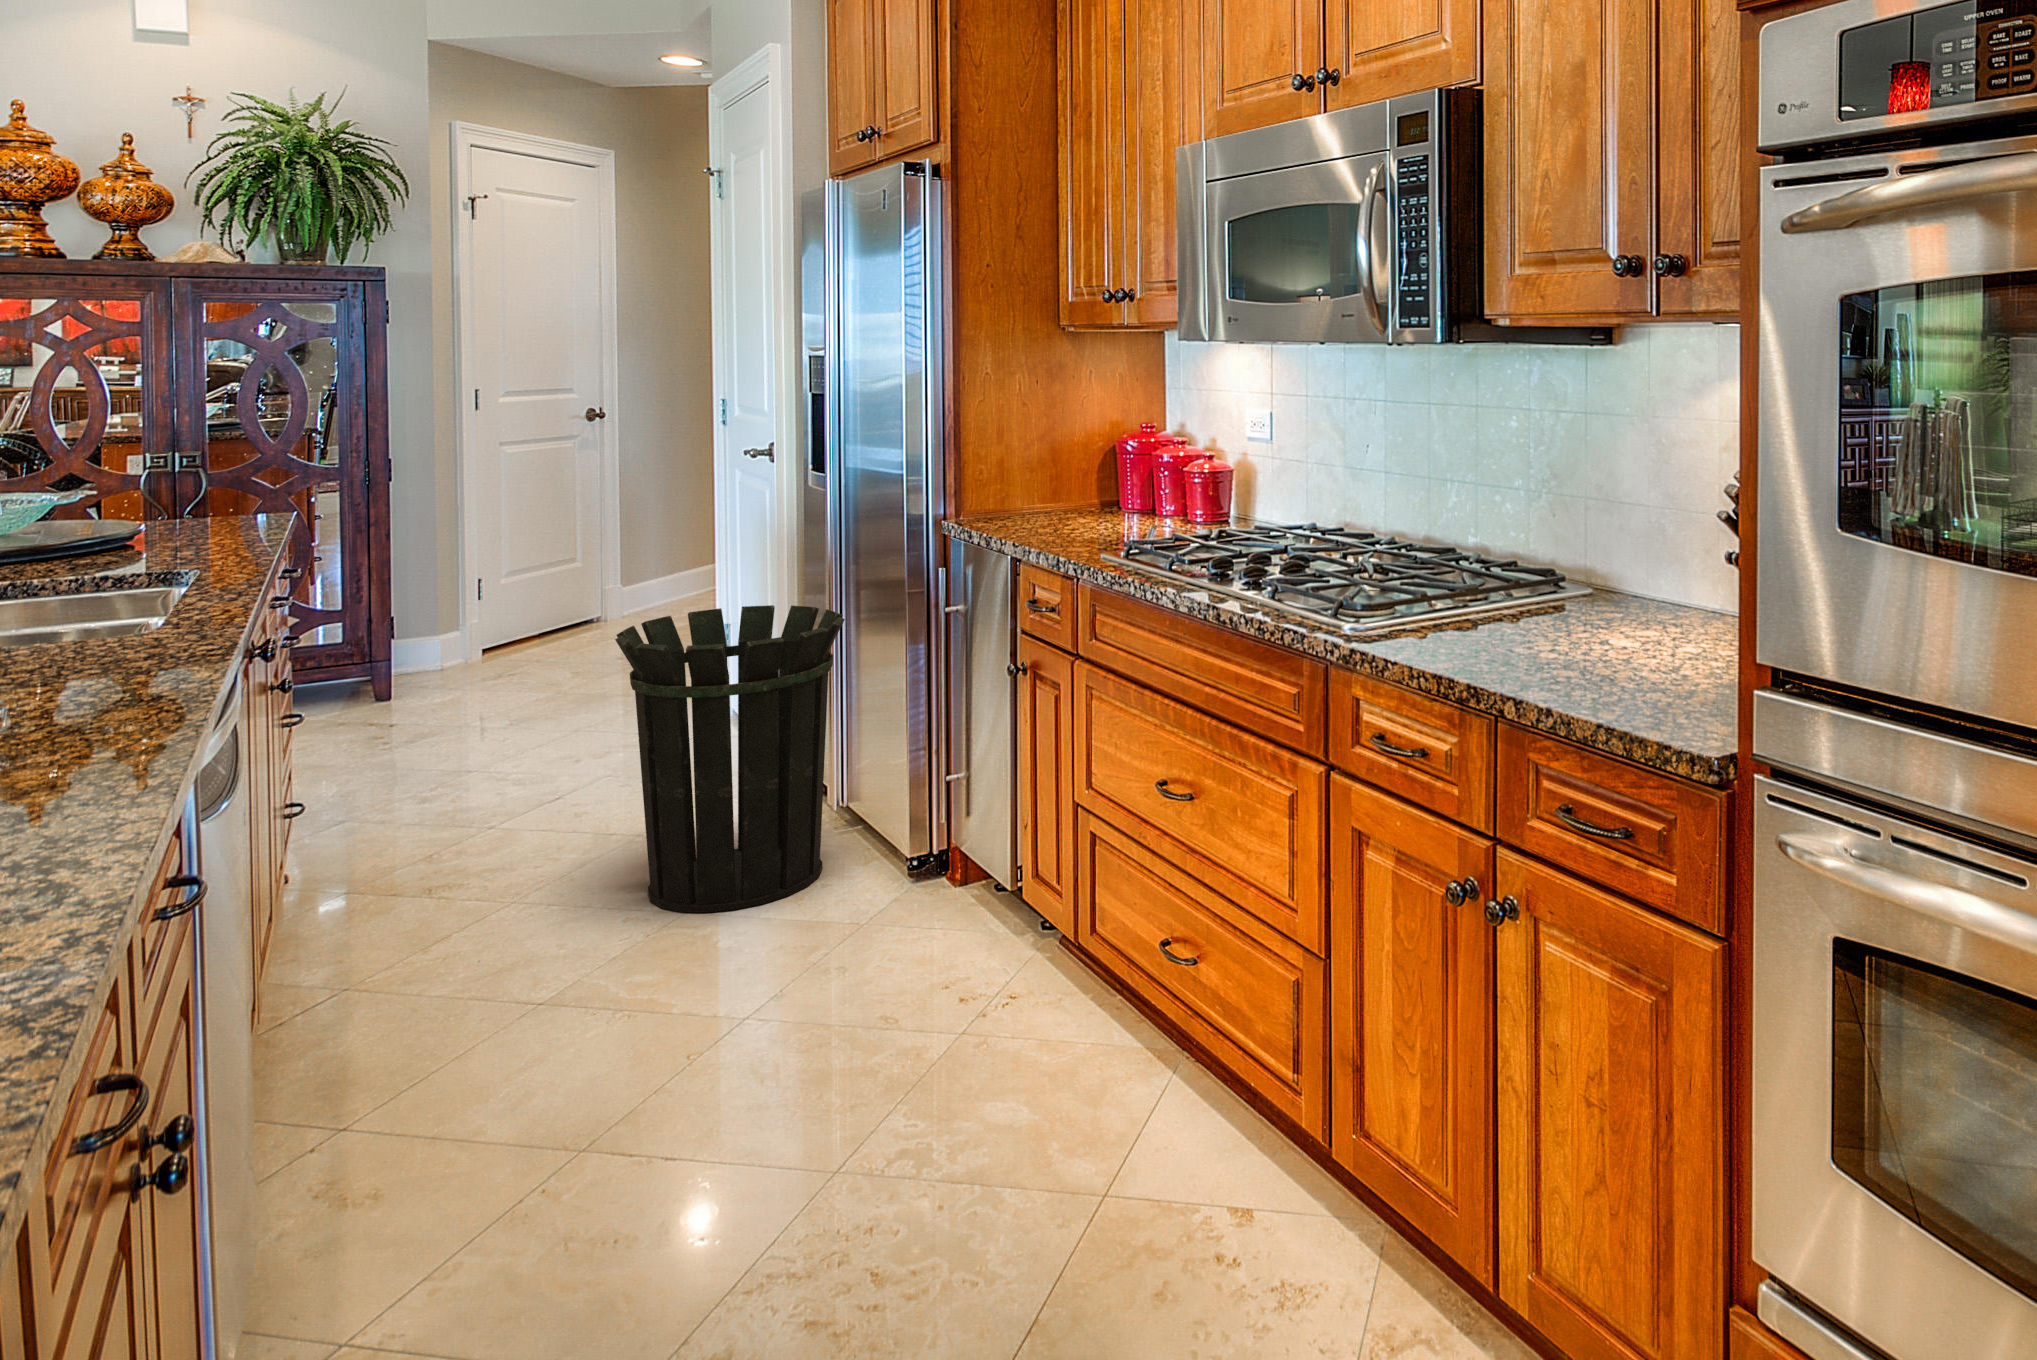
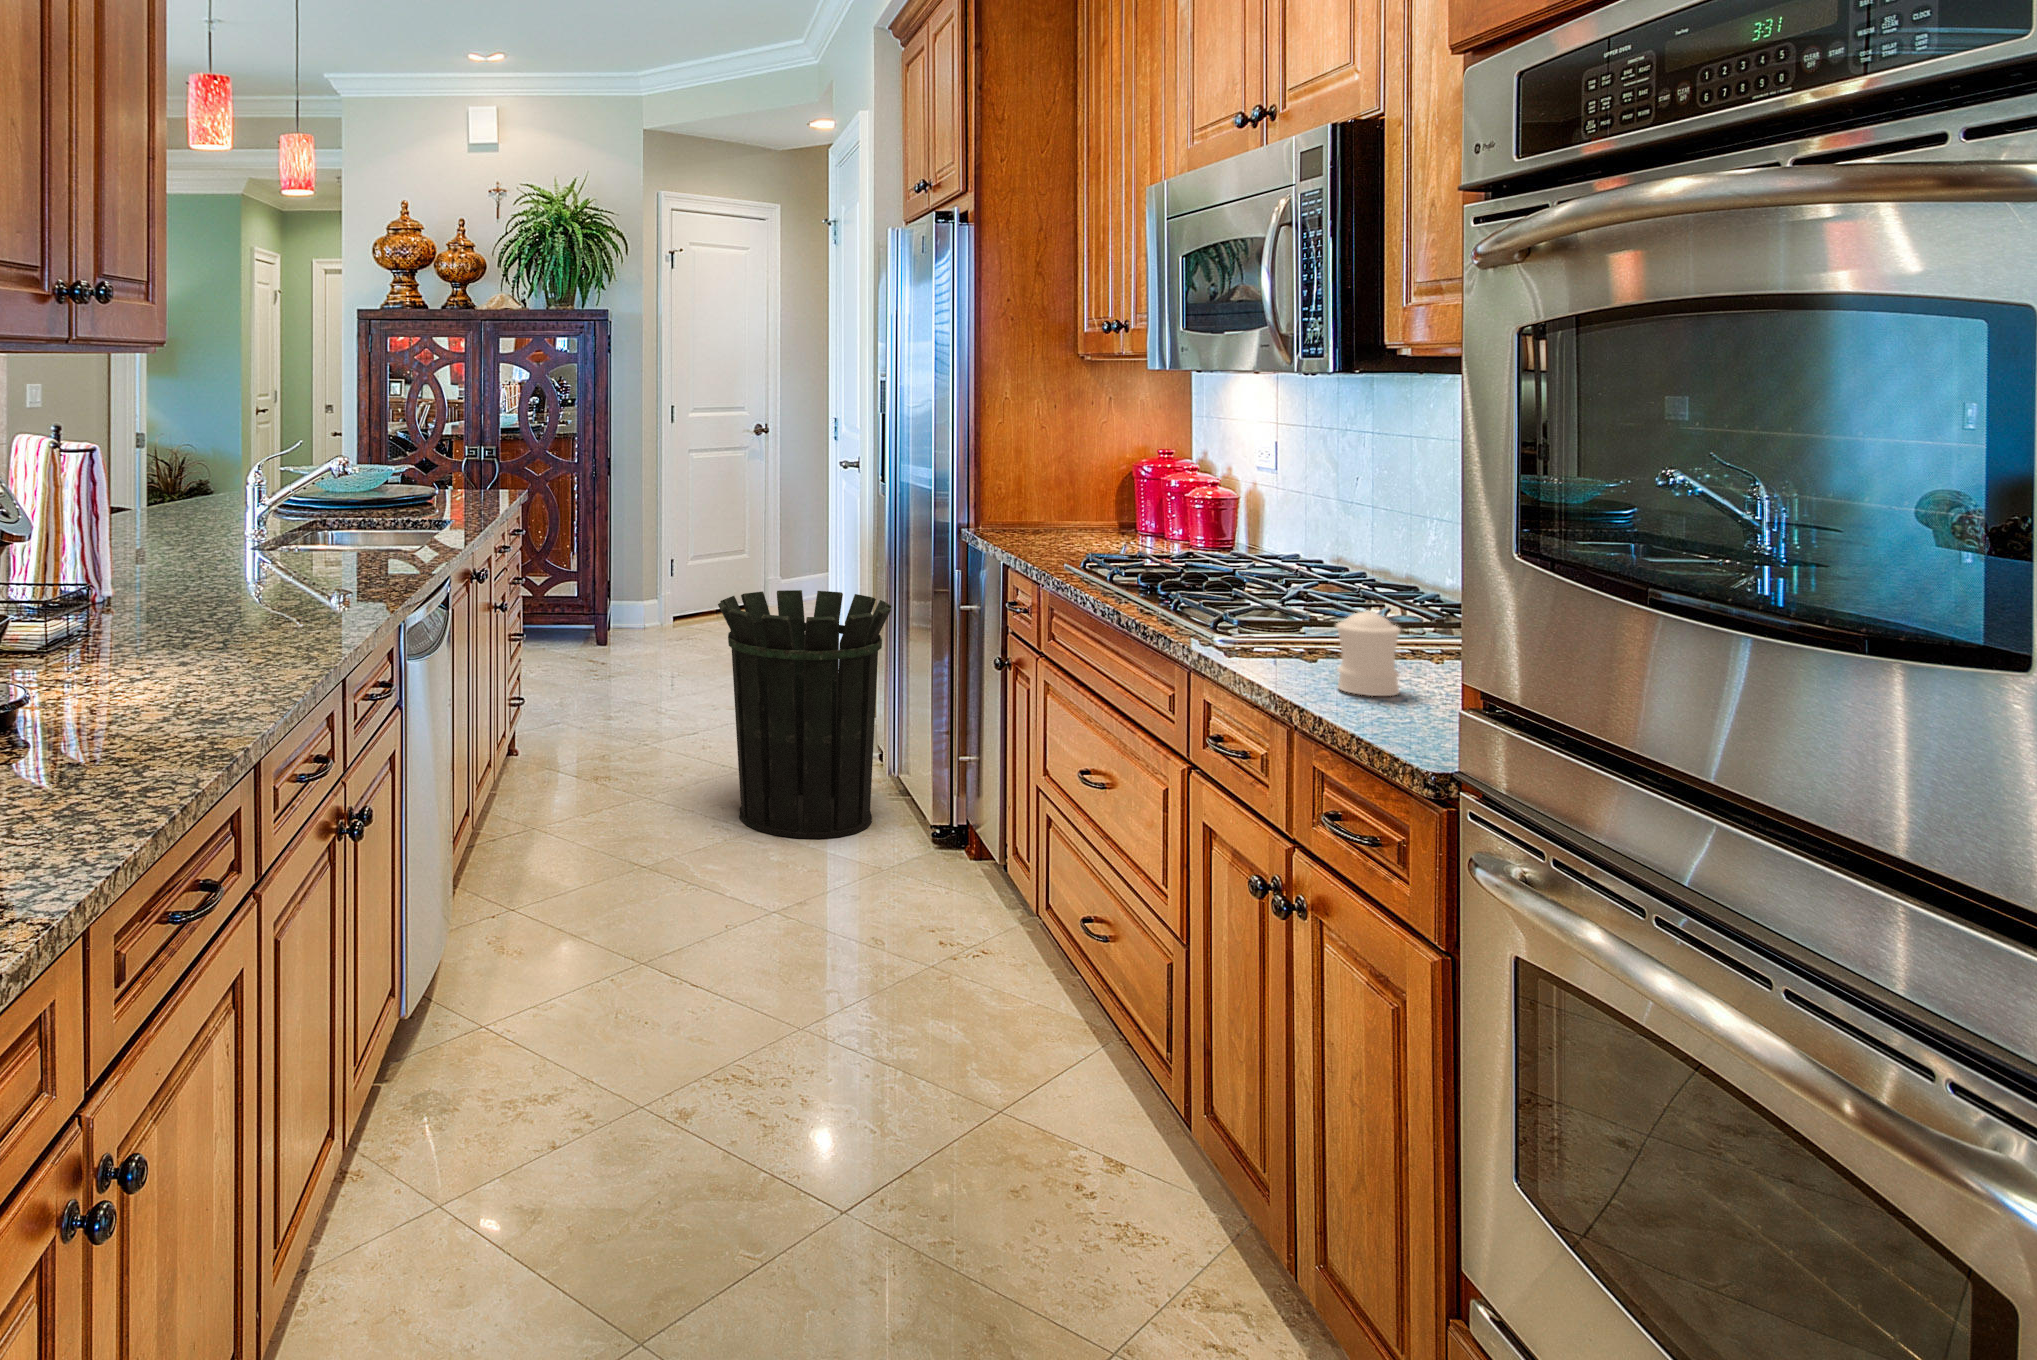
salt shaker: none [1491,580,1550,667] -> present [1336,610,1401,696]

